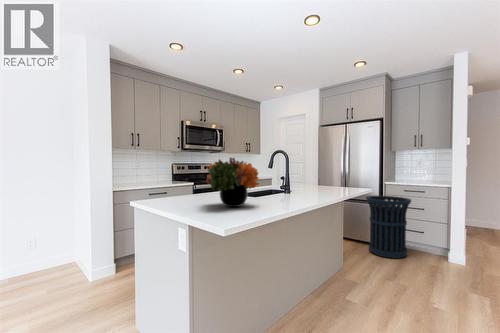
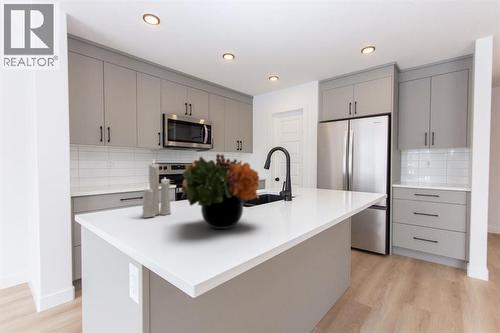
candle: none [177,157,197,202] -> present [142,164,171,217]
trash can: present [366,196,411,258] -> none [373,200,426,273]

